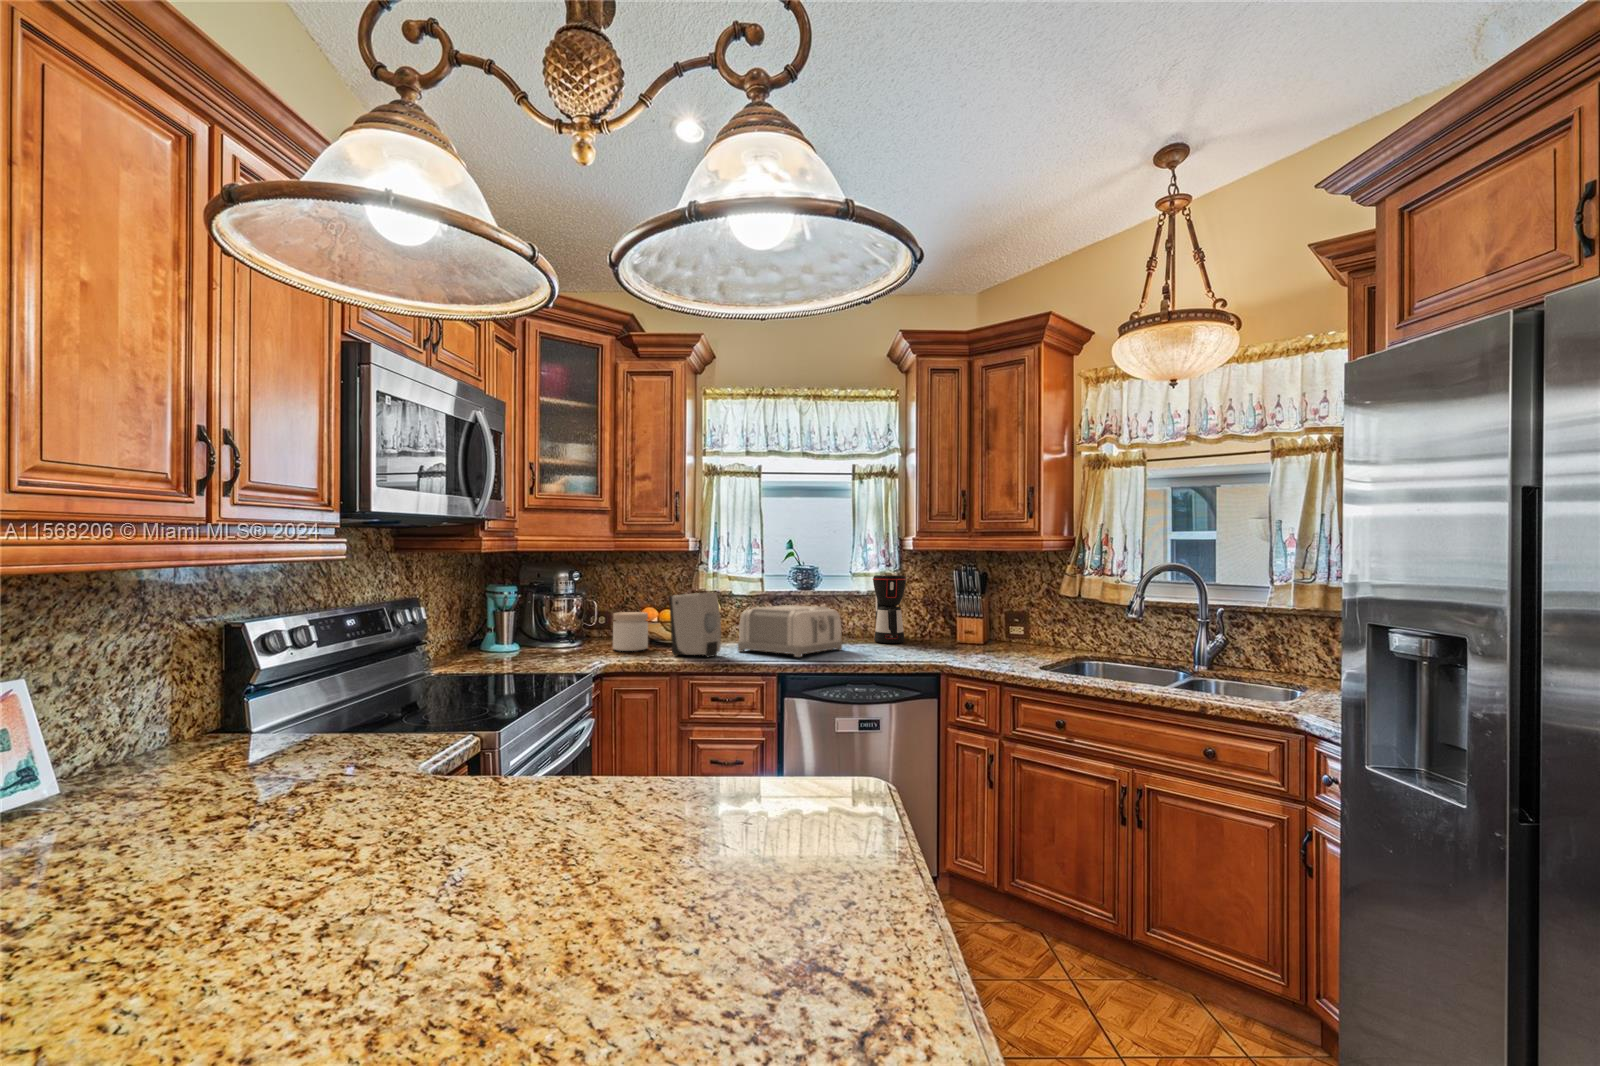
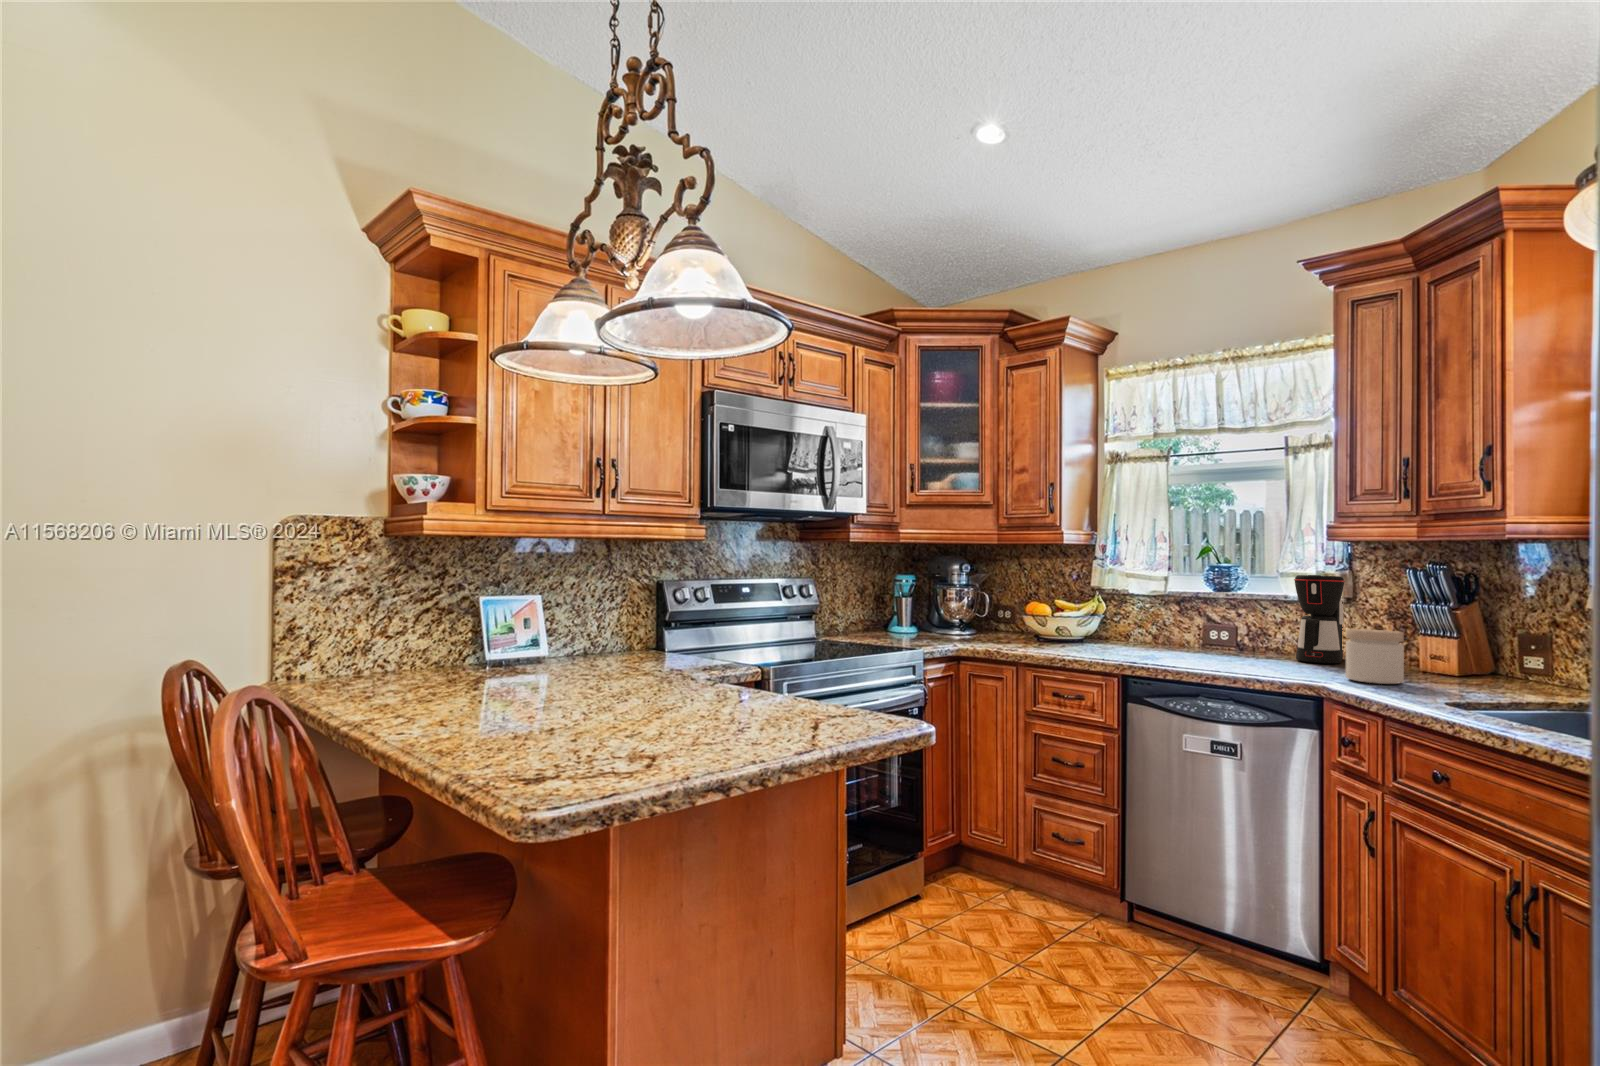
soap dispenser: present [669,592,721,657] -> none [1024,584,1073,651]
toaster: present [738,605,842,657] -> none [1099,604,1225,662]
jar: present [613,612,648,651] -> present [1346,629,1404,684]

